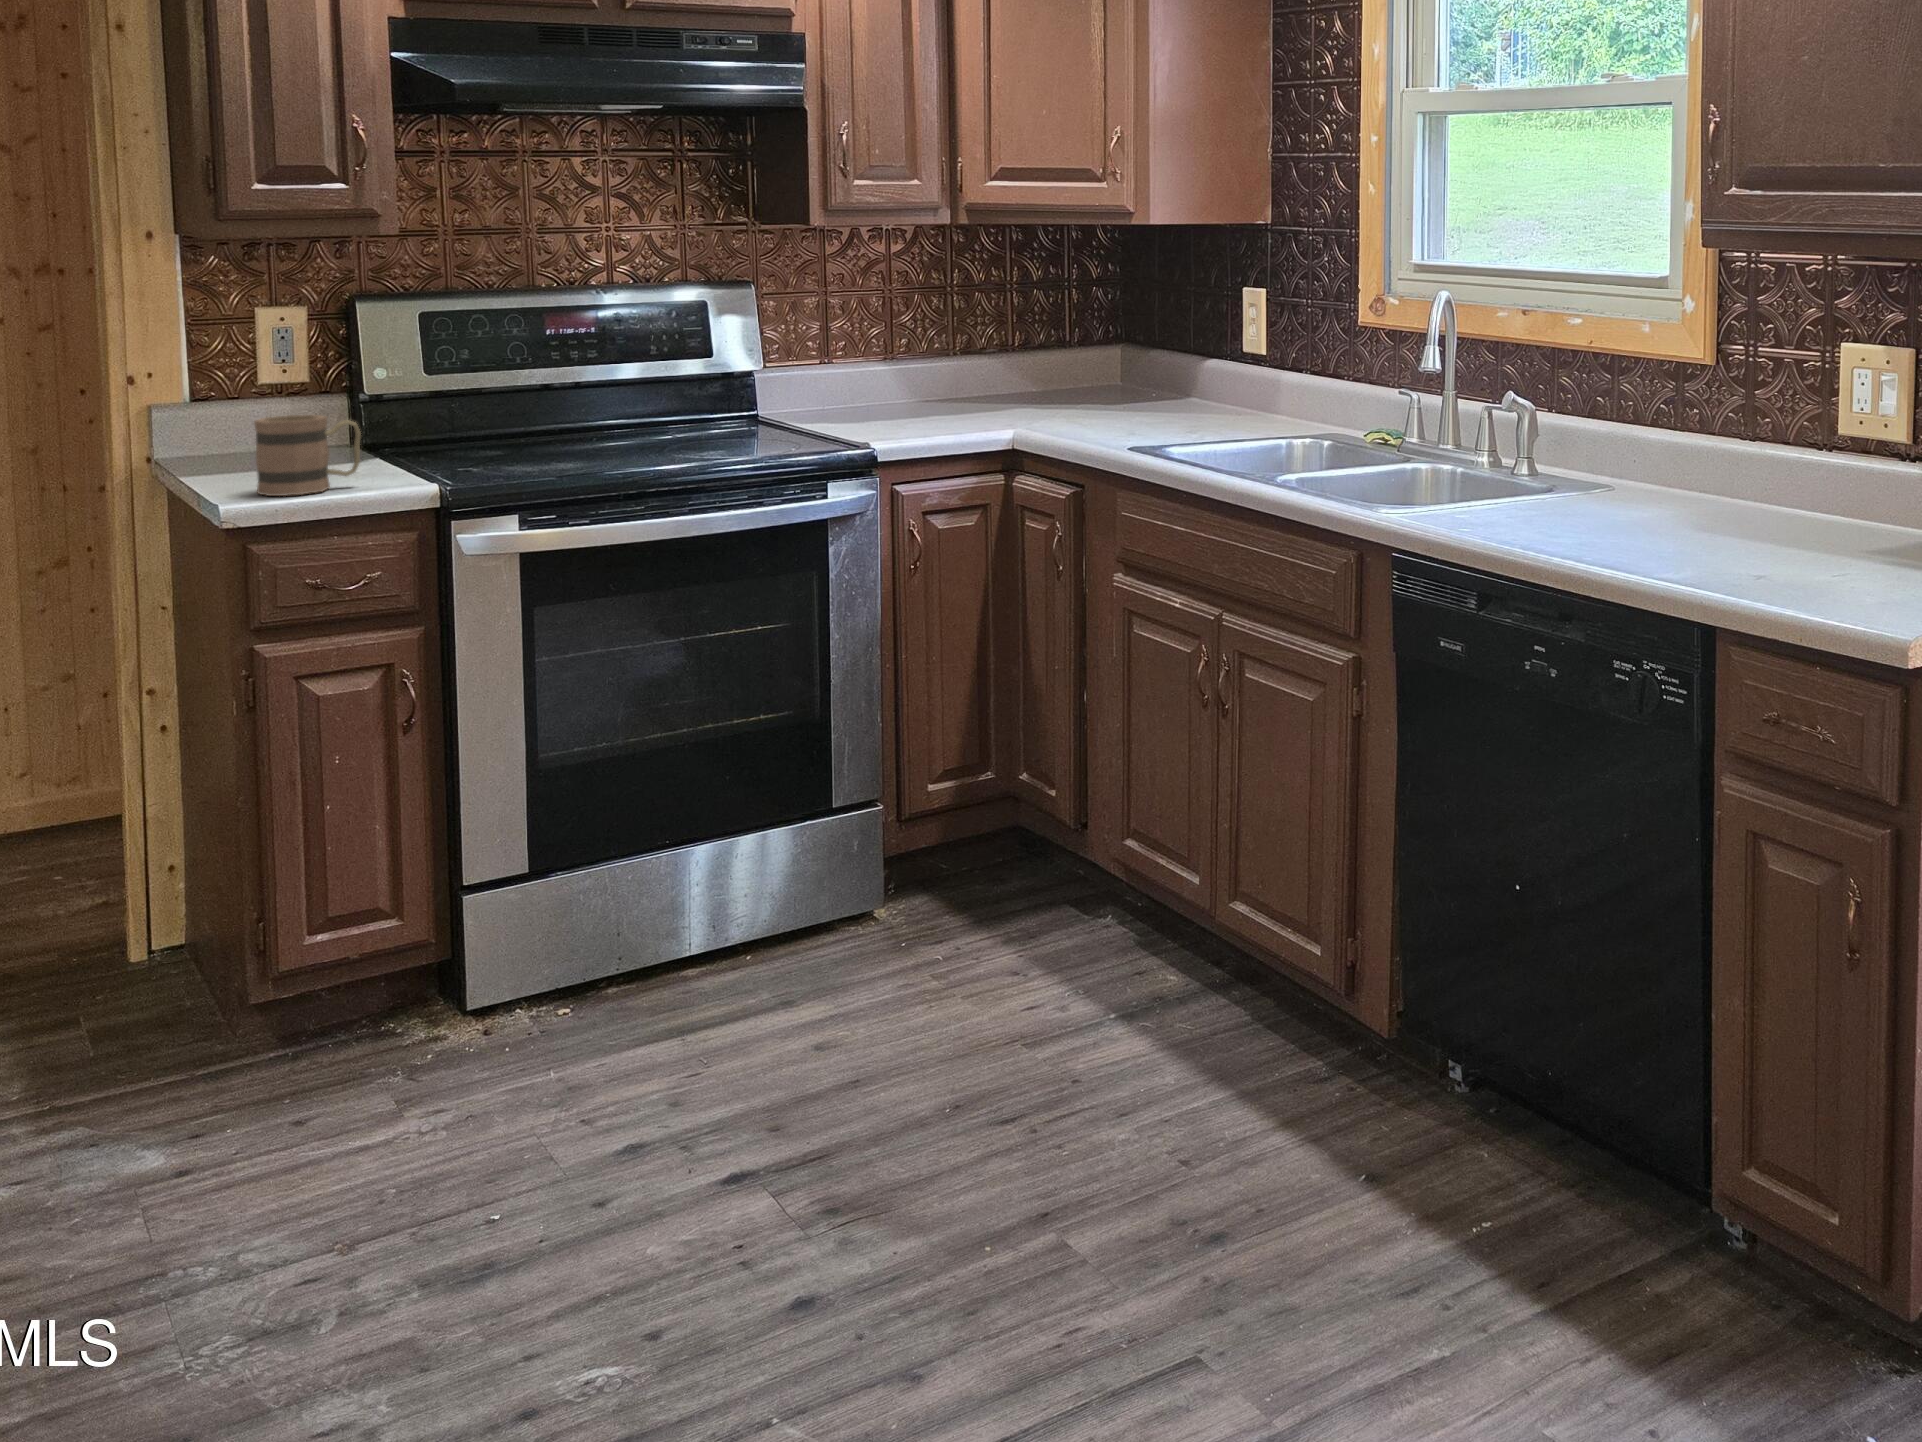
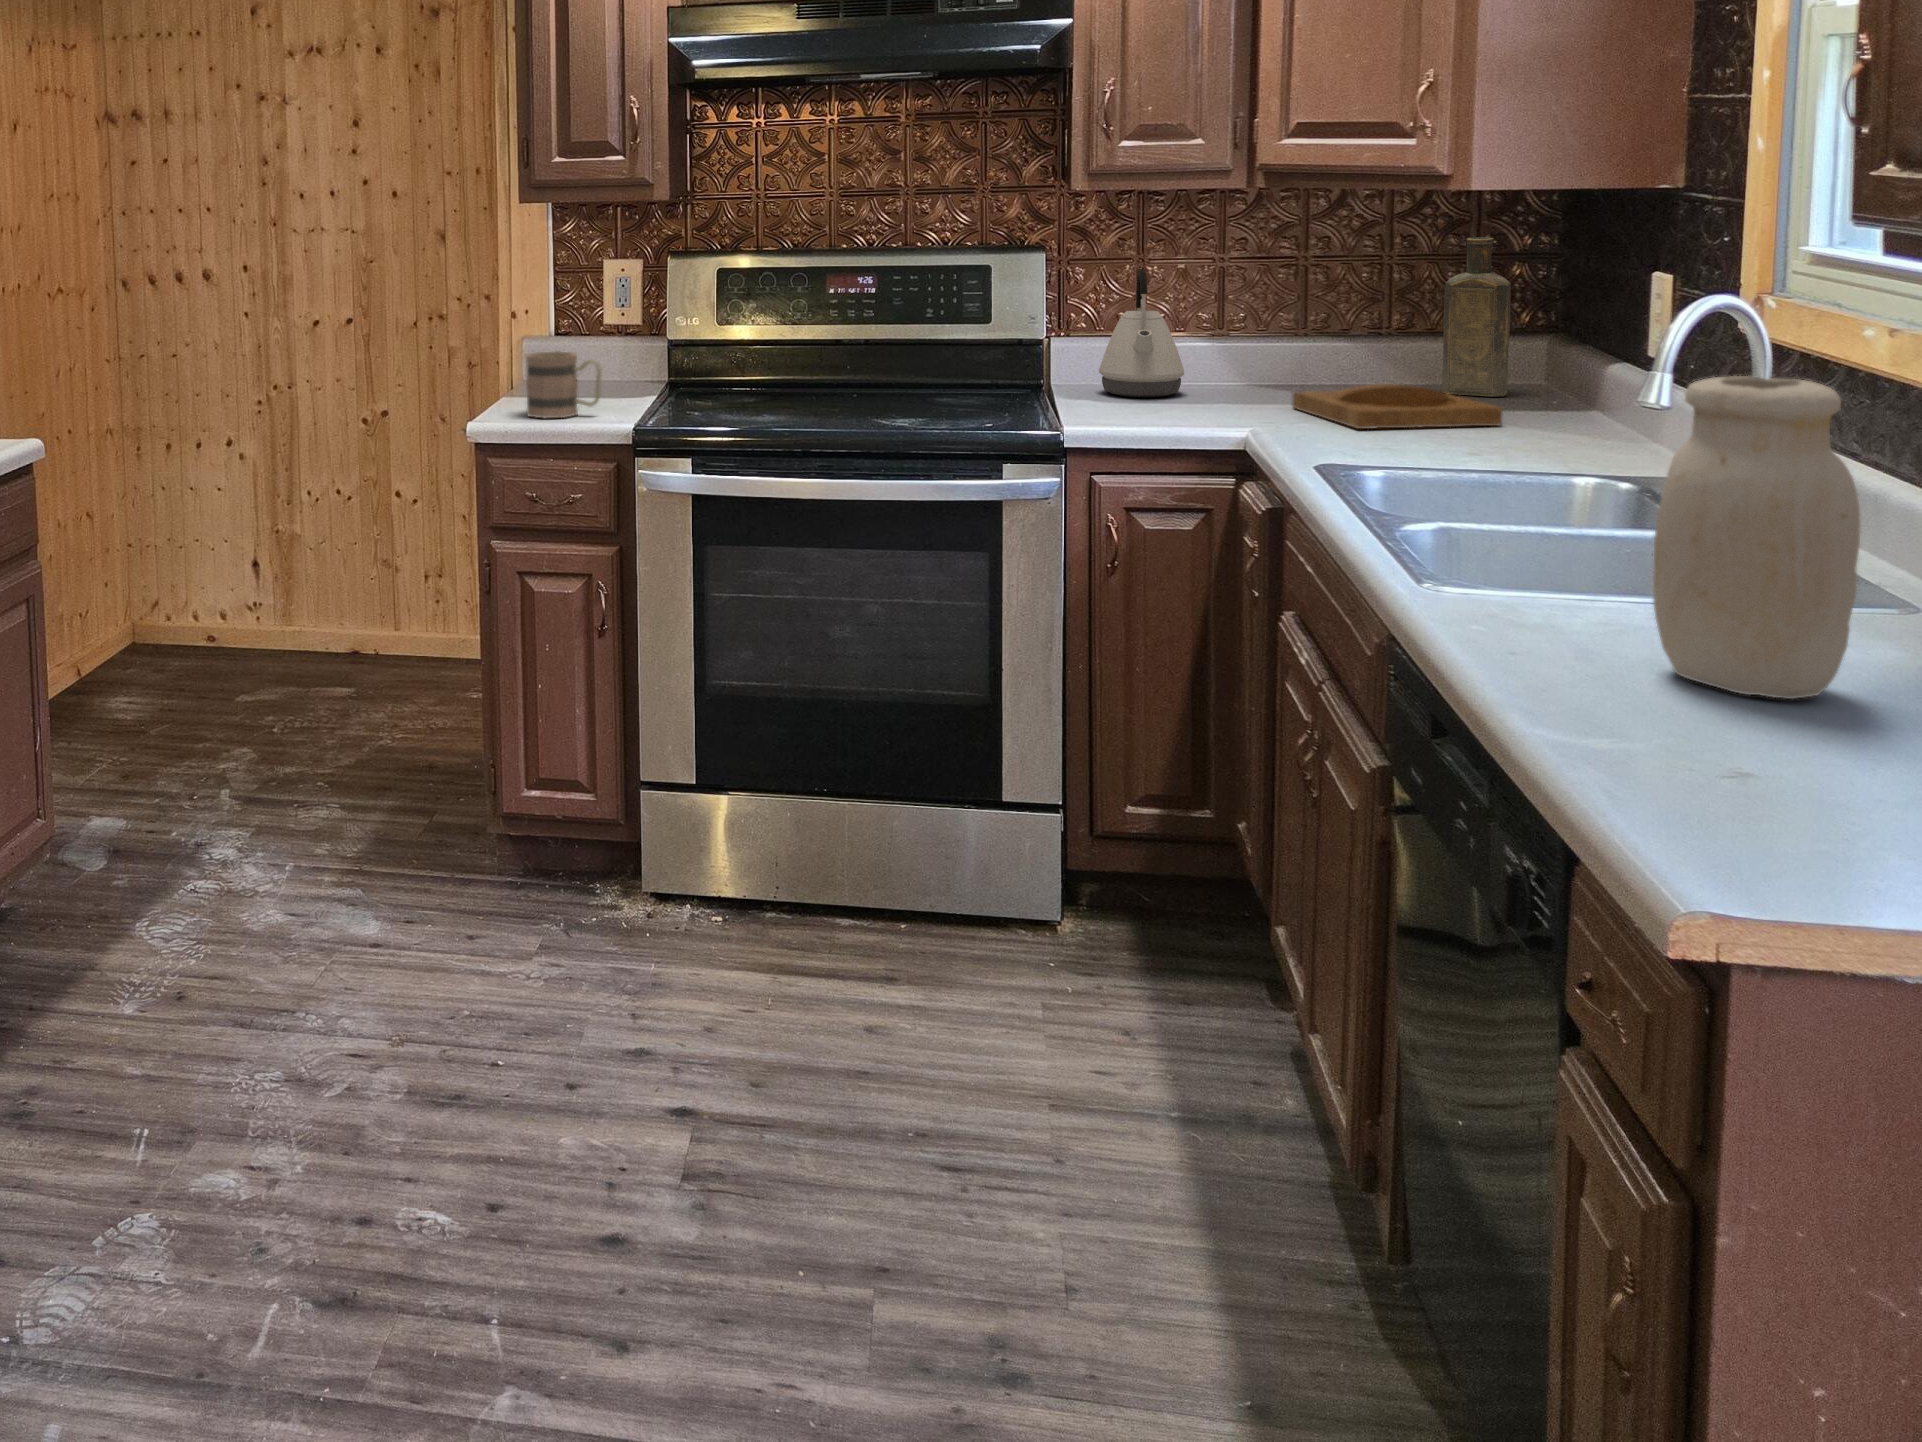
bottle: none [1050,267,1104,396] -> present [1442,238,1511,397]
kettle: none [809,300,884,419] -> present [1099,269,1184,397]
jar: none [1536,325,1645,528] -> present [1653,376,1860,699]
tray: none [987,389,1150,423] -> present [1292,384,1503,429]

